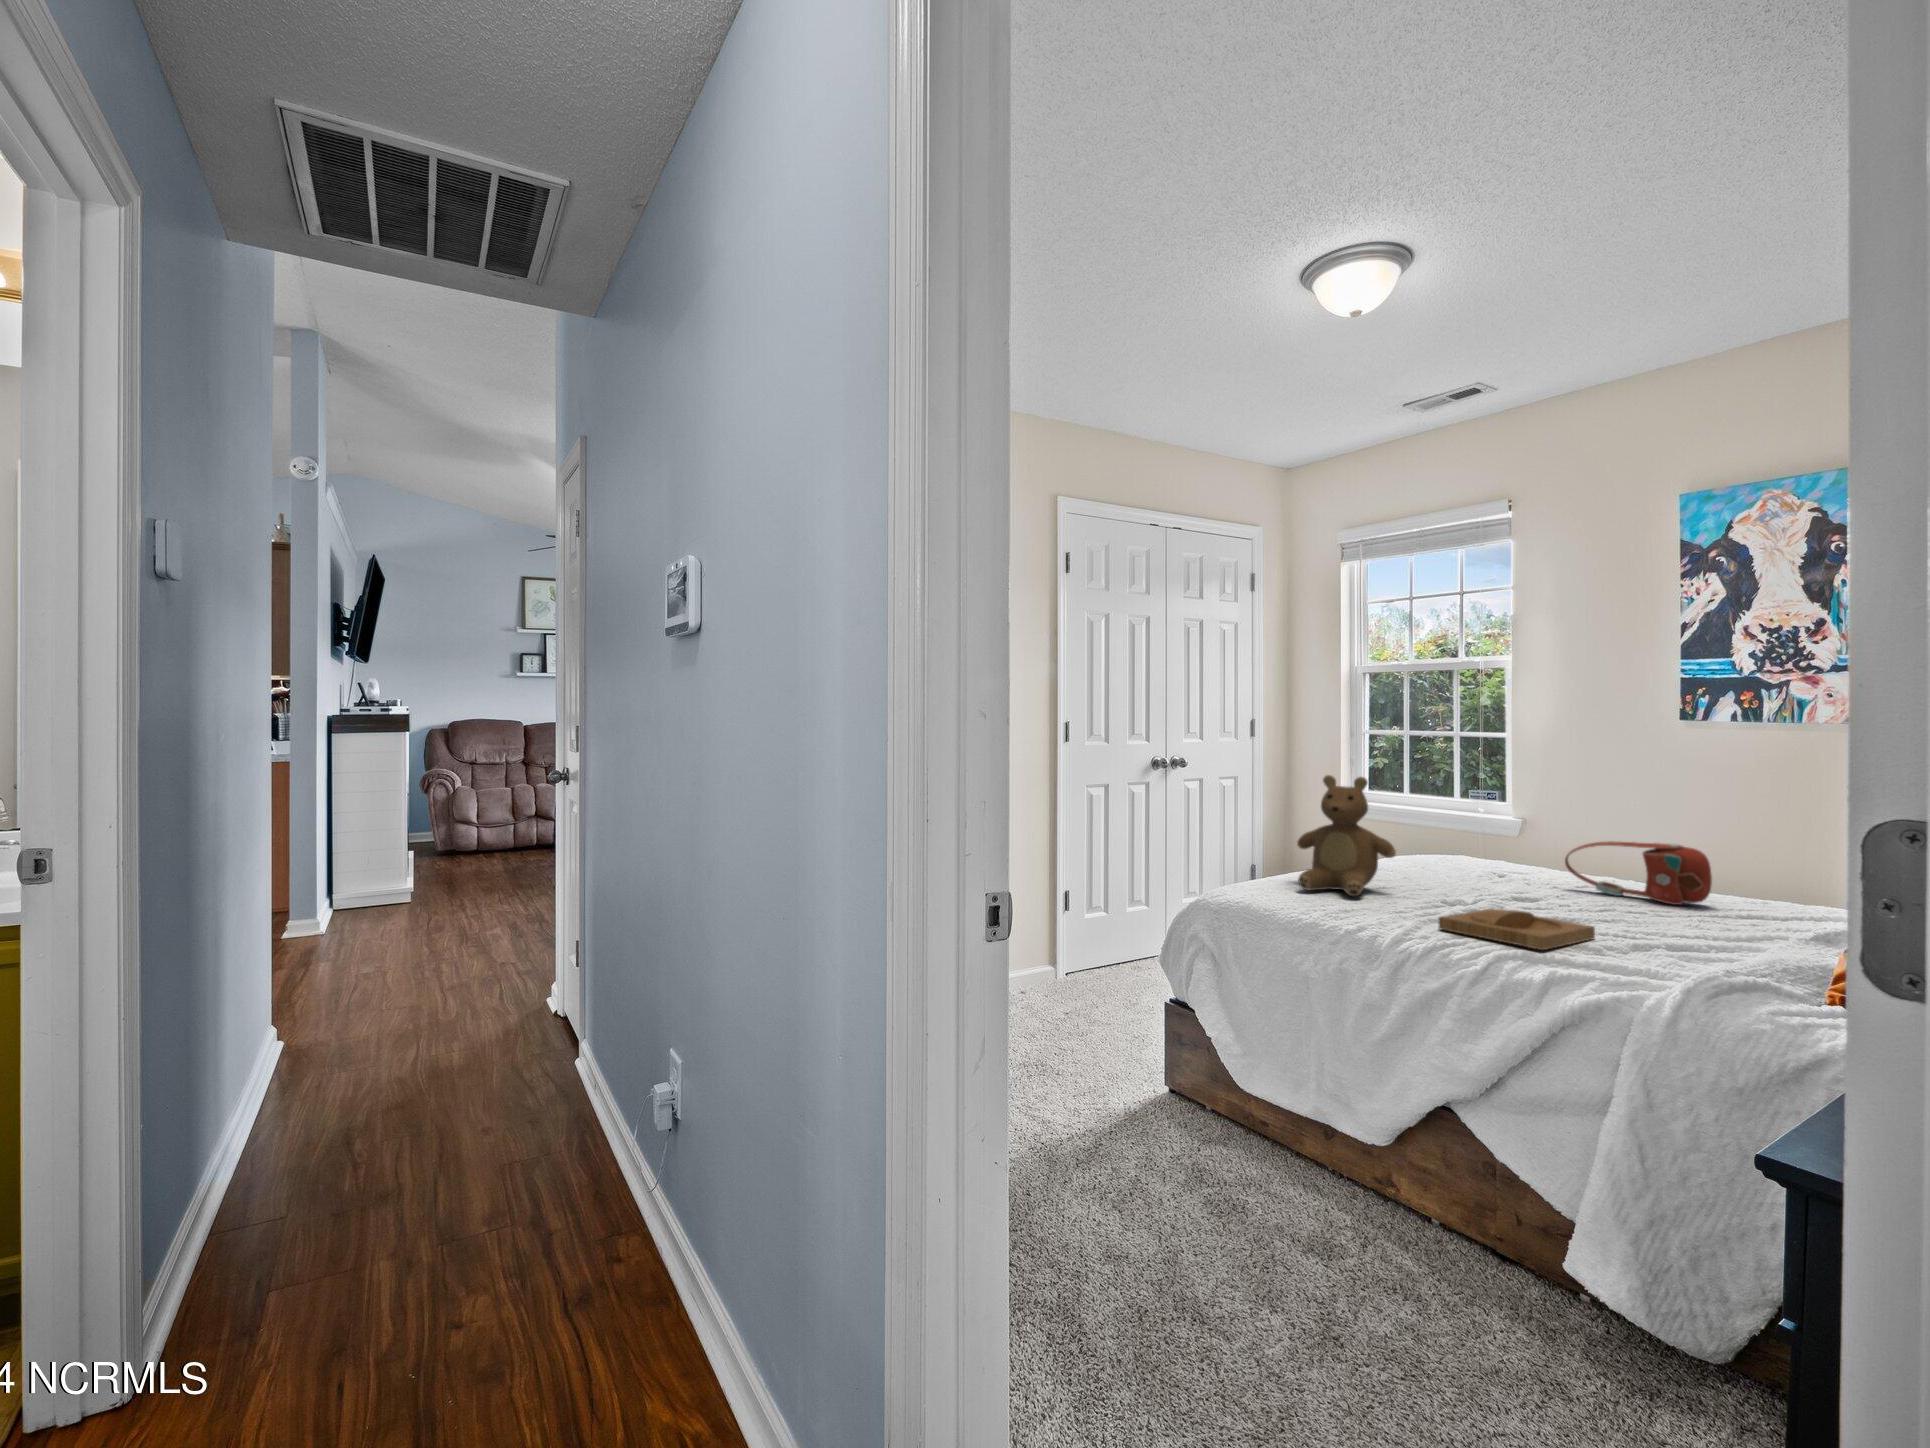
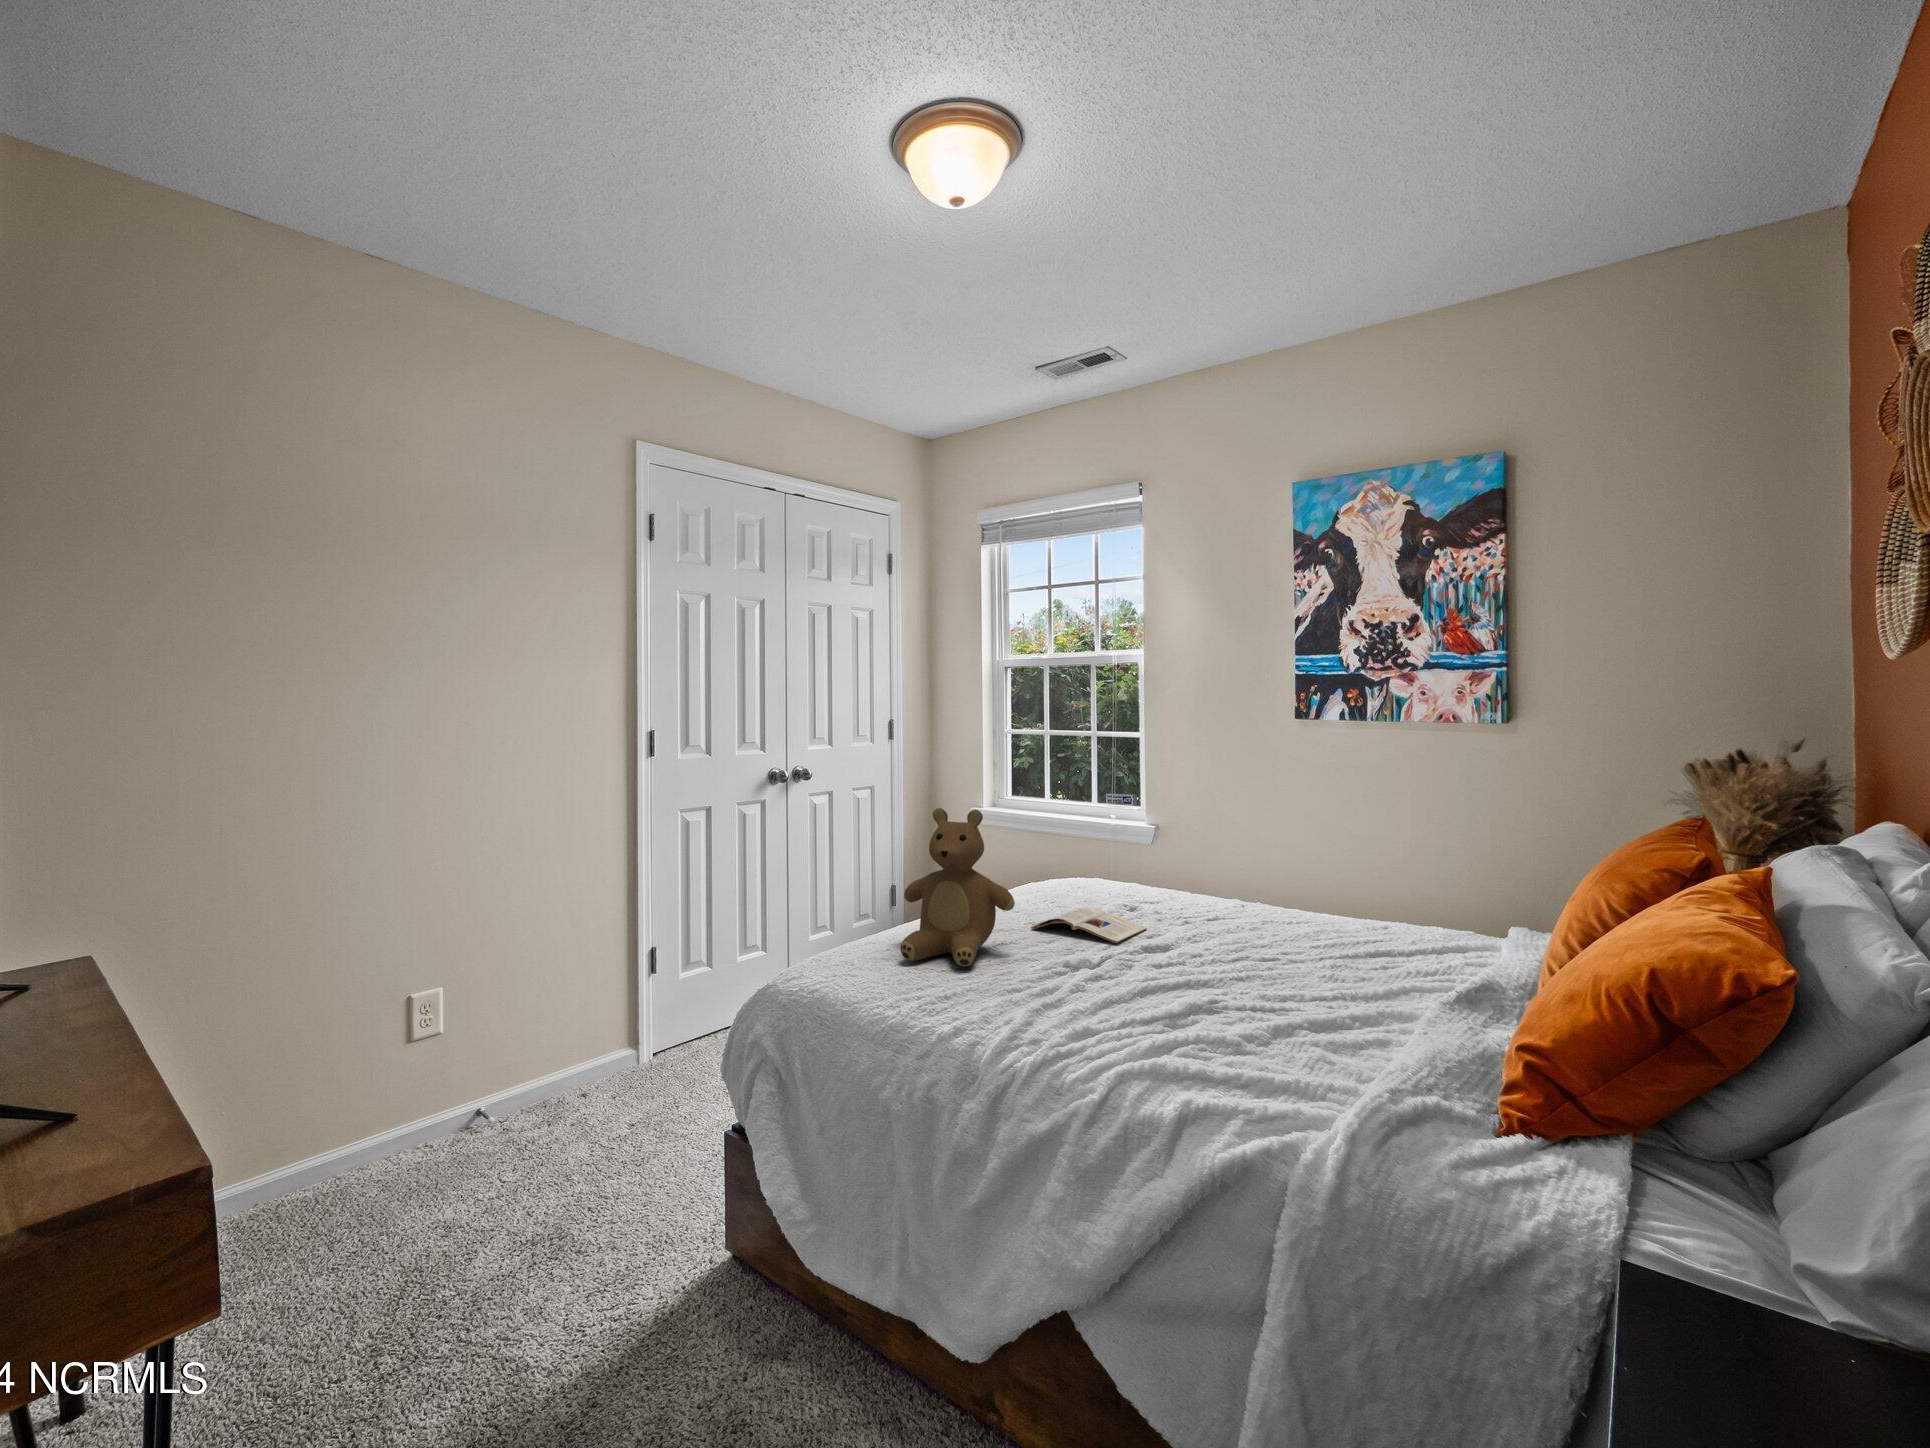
handbag: present [1565,842,1712,905] -> none [1194,869,1337,940]
magazine: none [1407,869,1518,894] -> present [1031,907,1147,943]
tray: present [1439,909,1595,950] -> none [1055,977,1230,1052]

